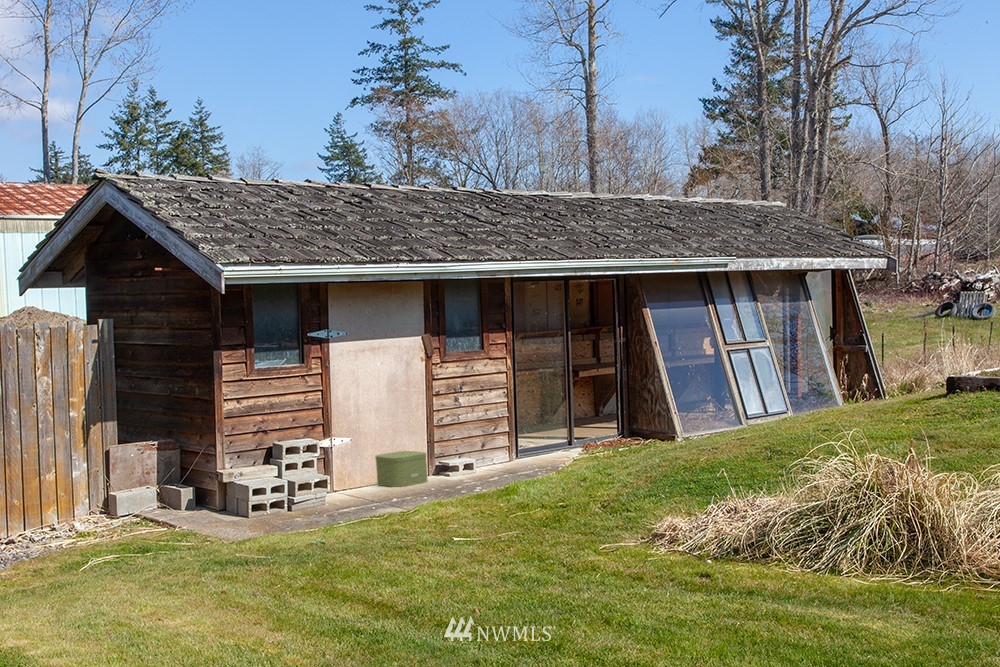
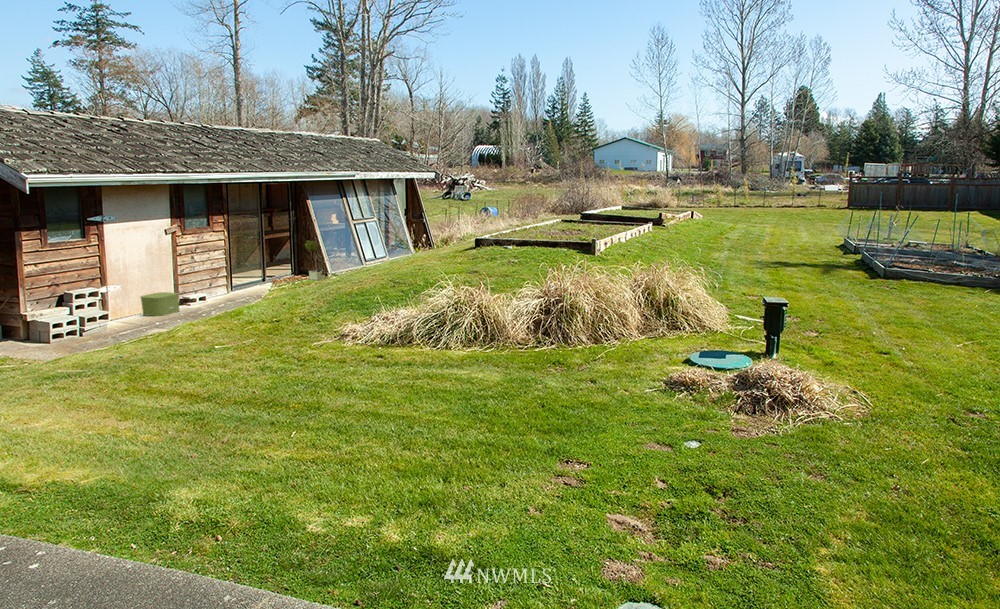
potted tree: none [637,375,670,445] -> present [305,241,325,280]

